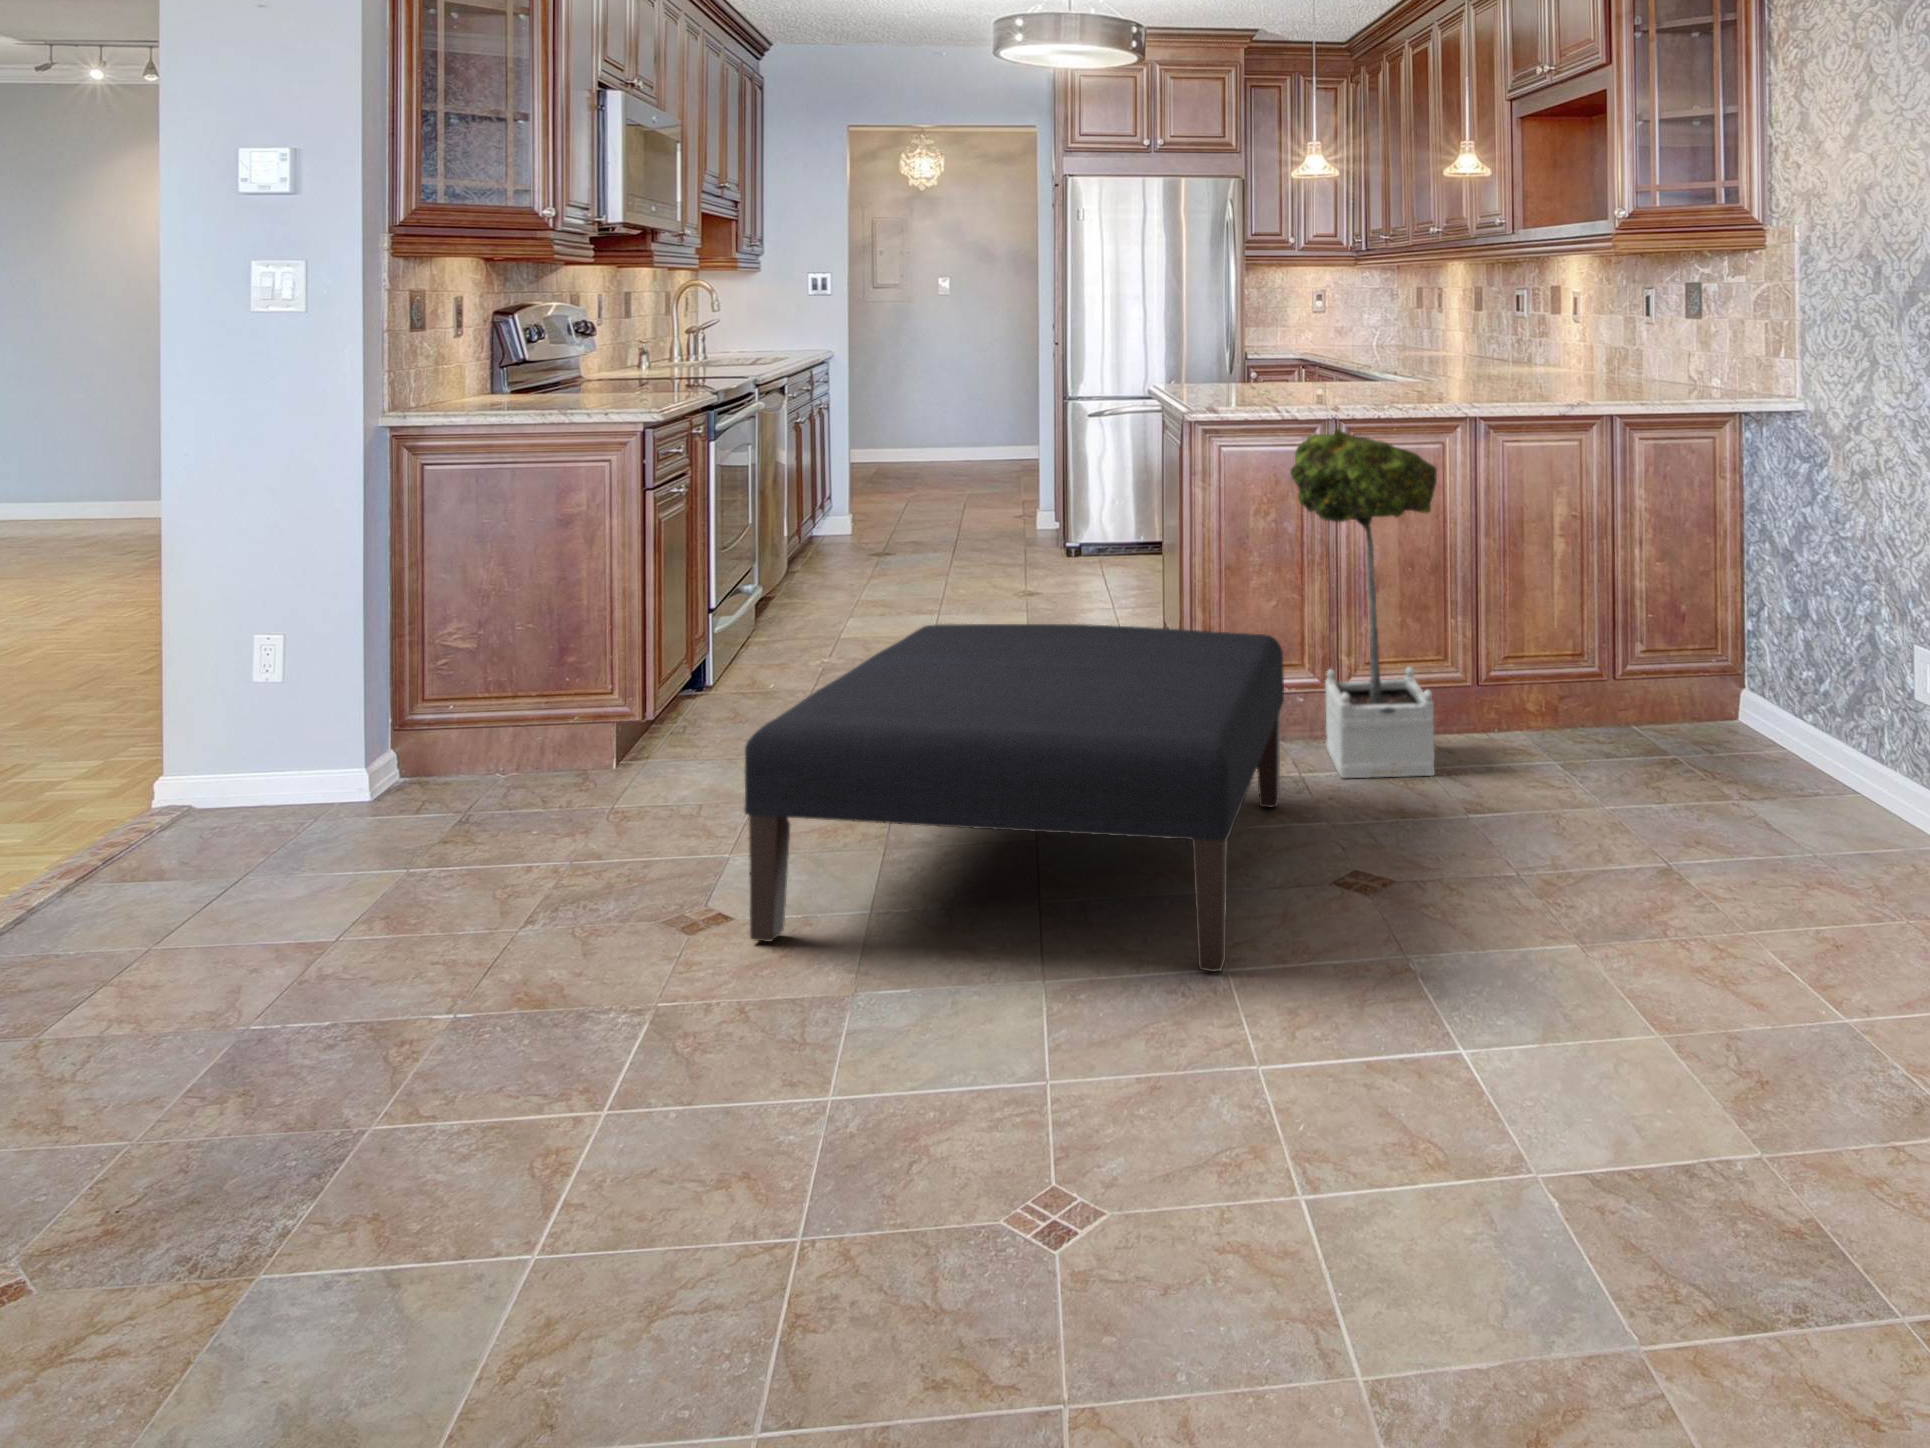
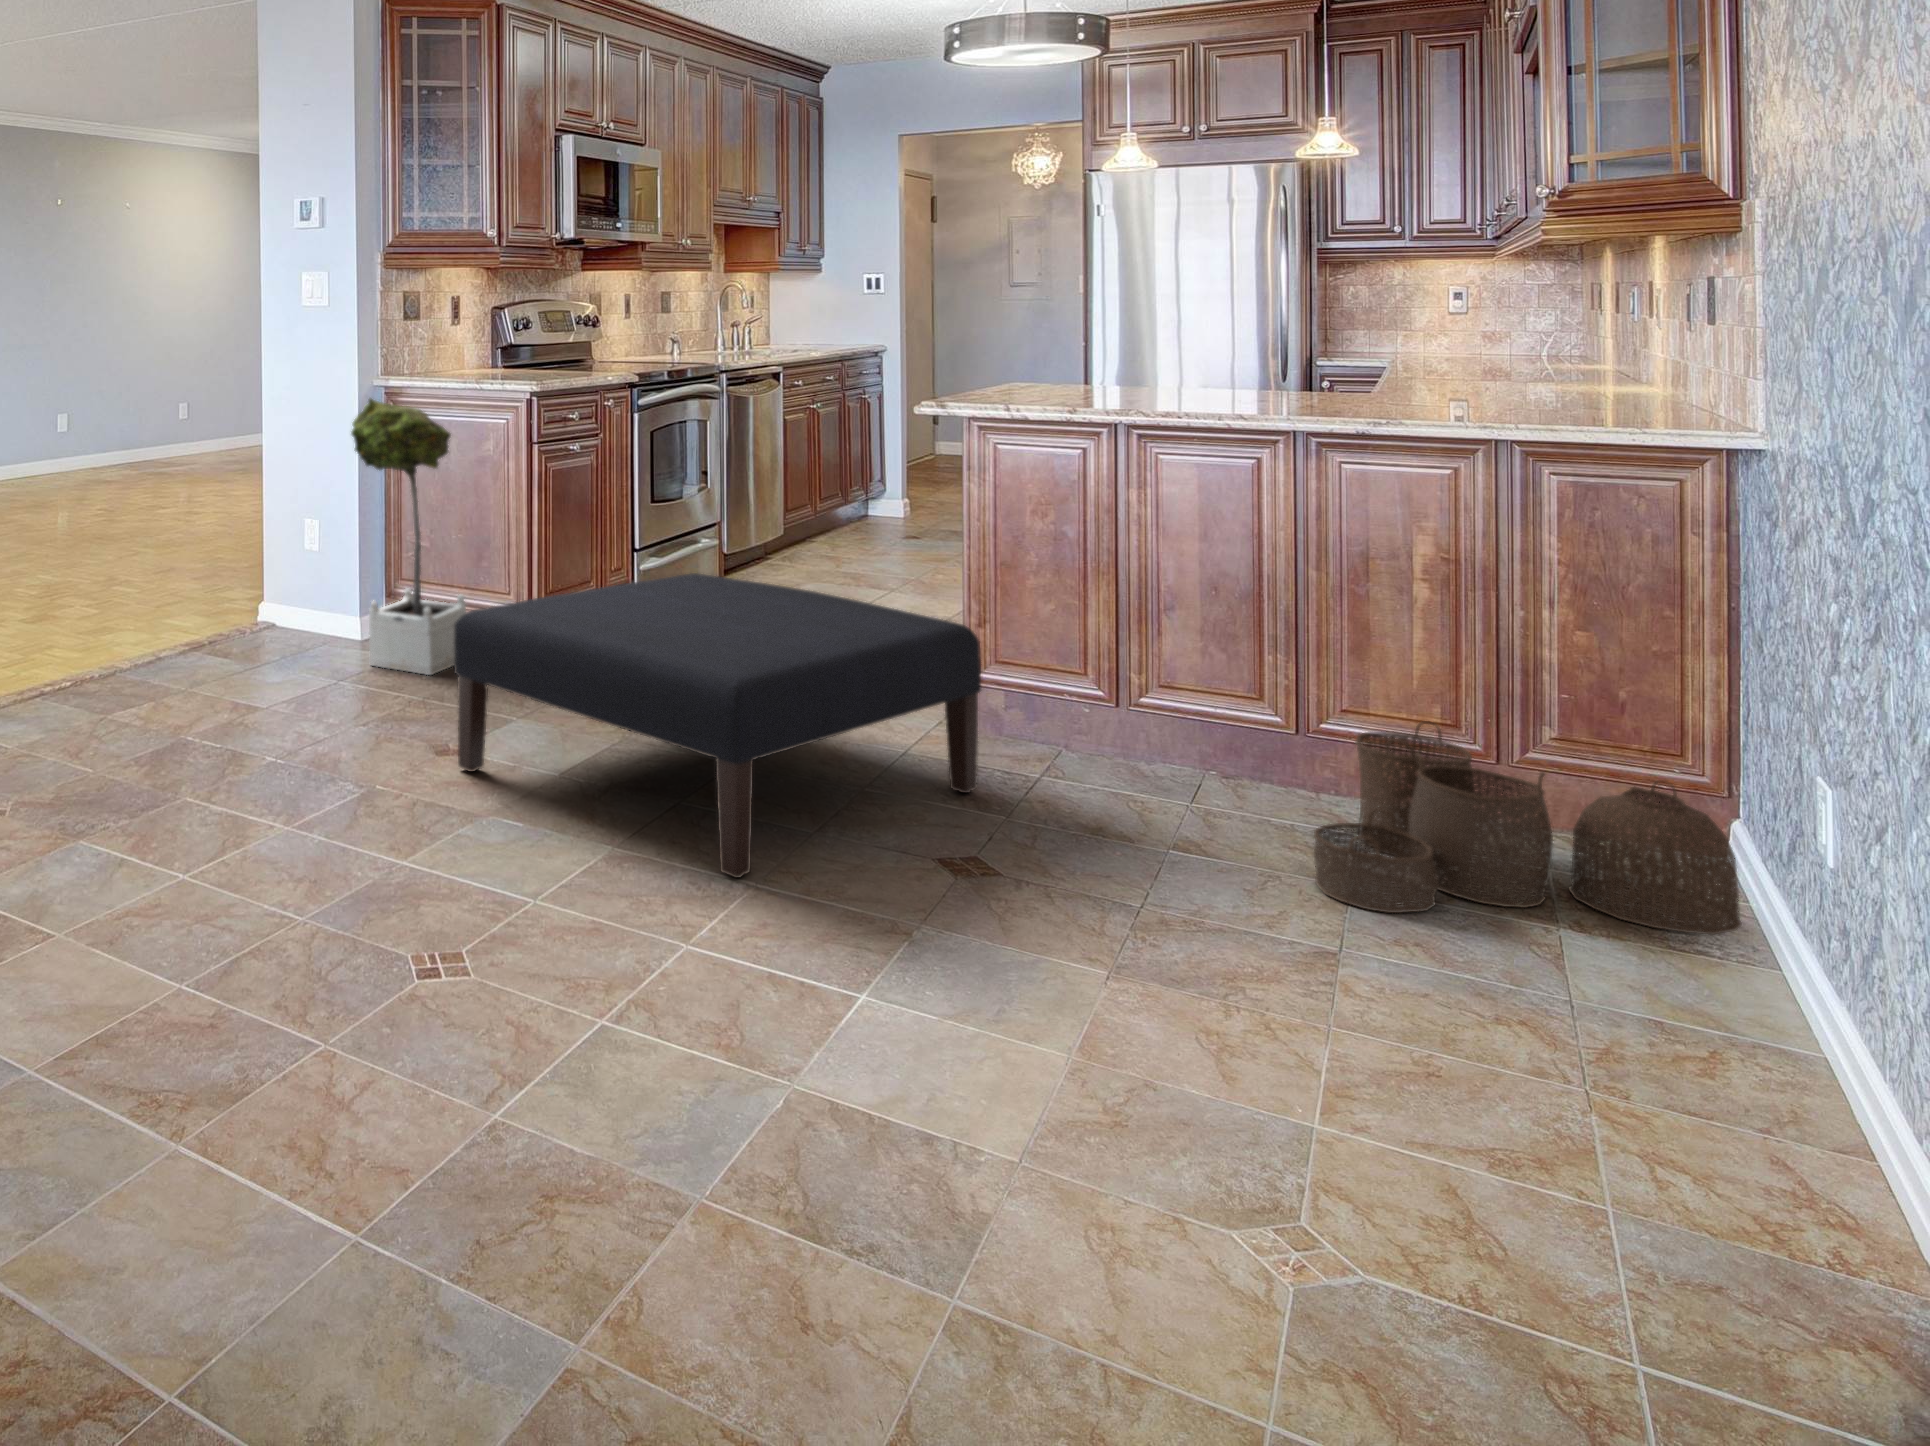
potted tree: present [1291,429,1437,778] -> present [351,398,466,675]
woven basket: none [1551,653,1808,824] -> present [1314,721,1741,934]

